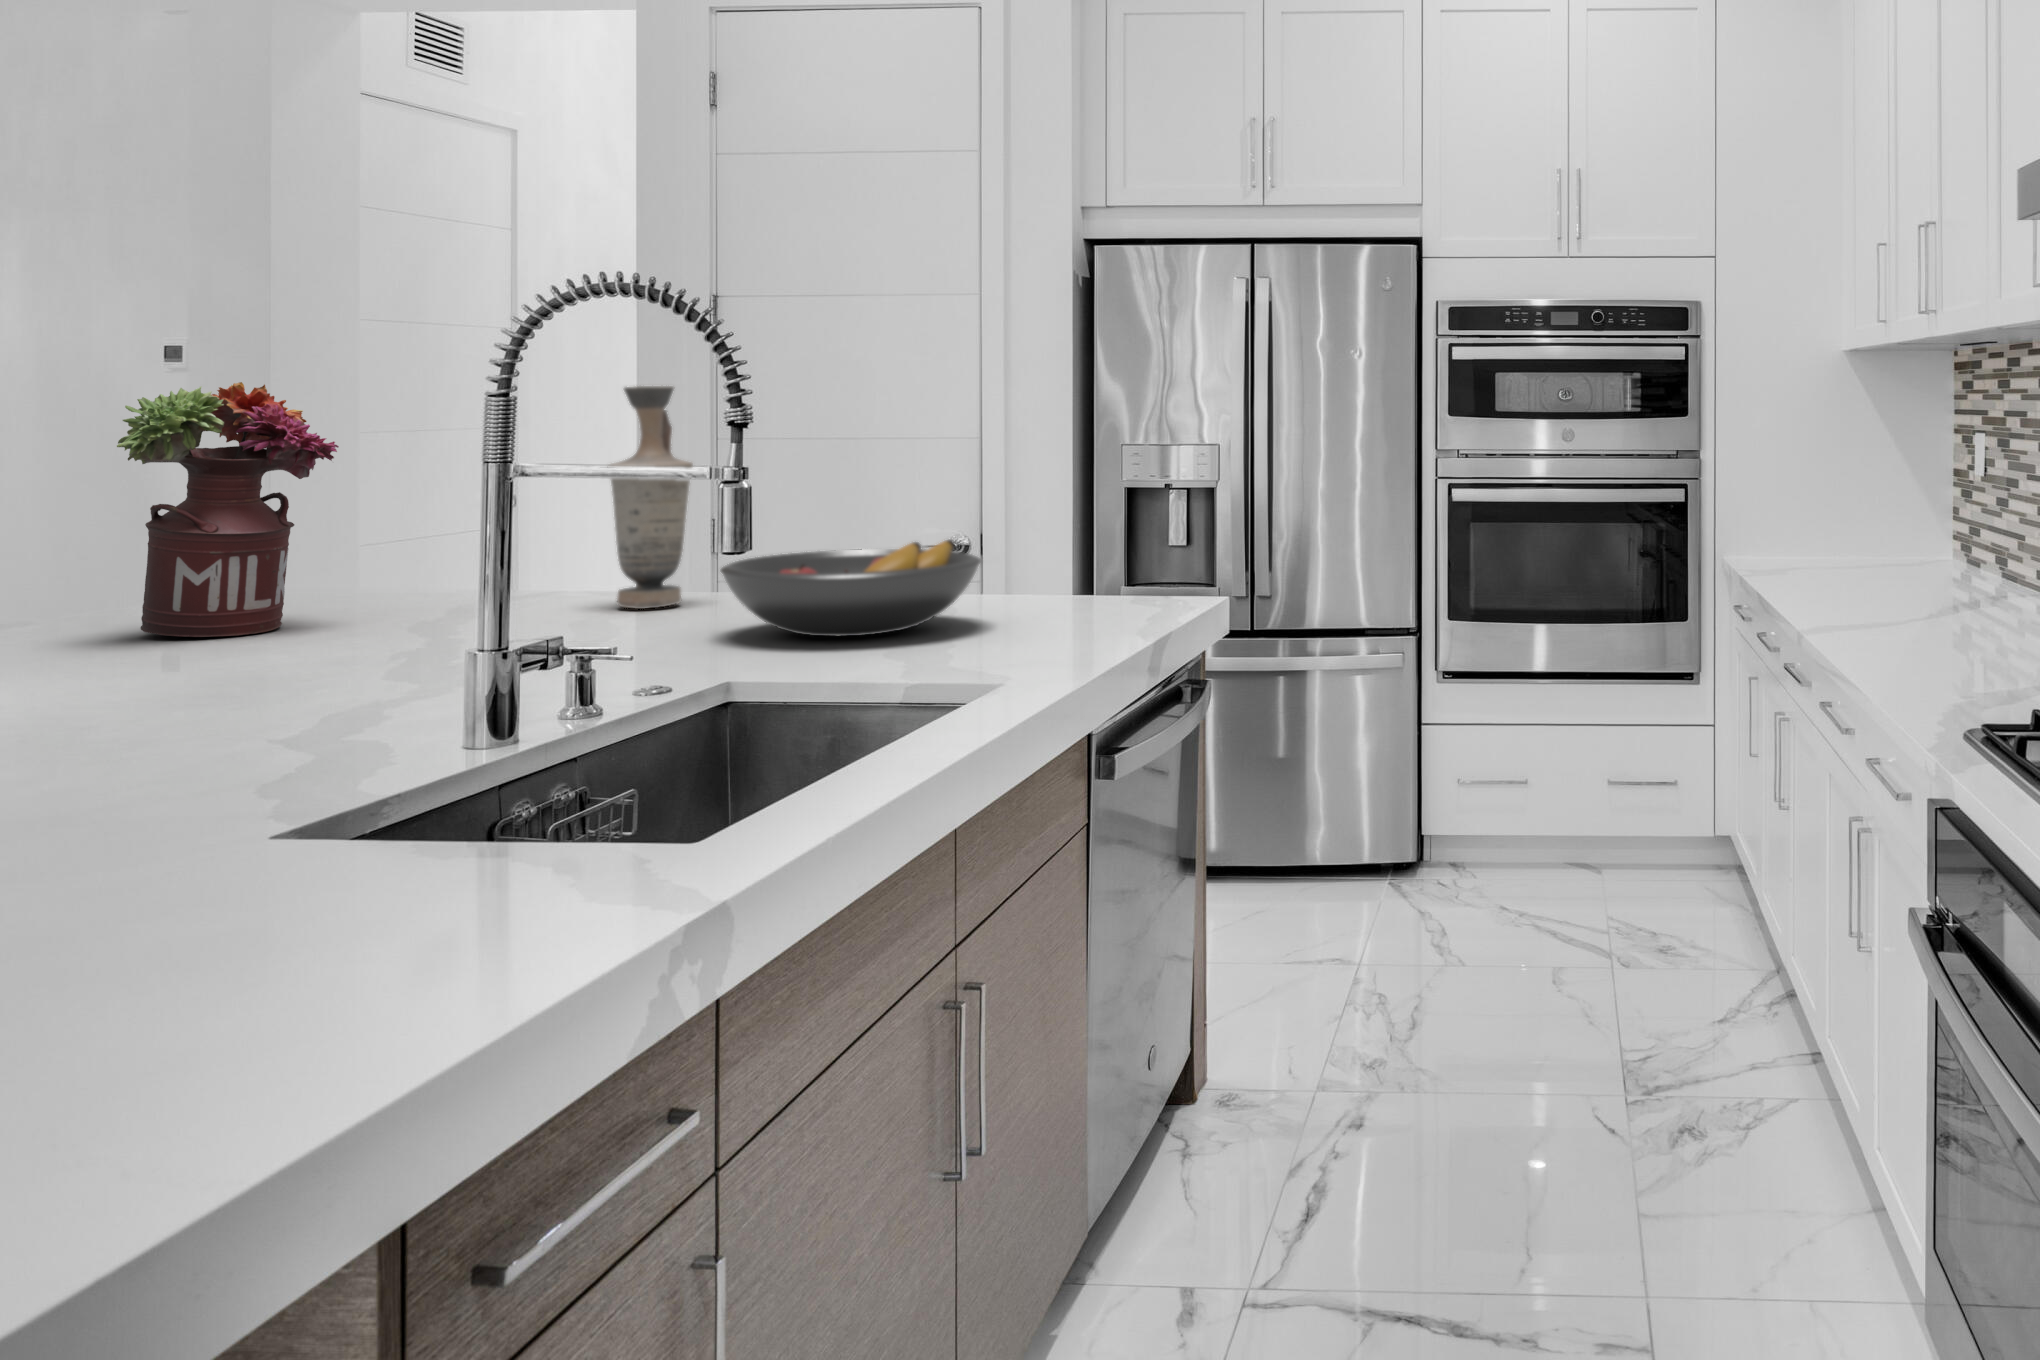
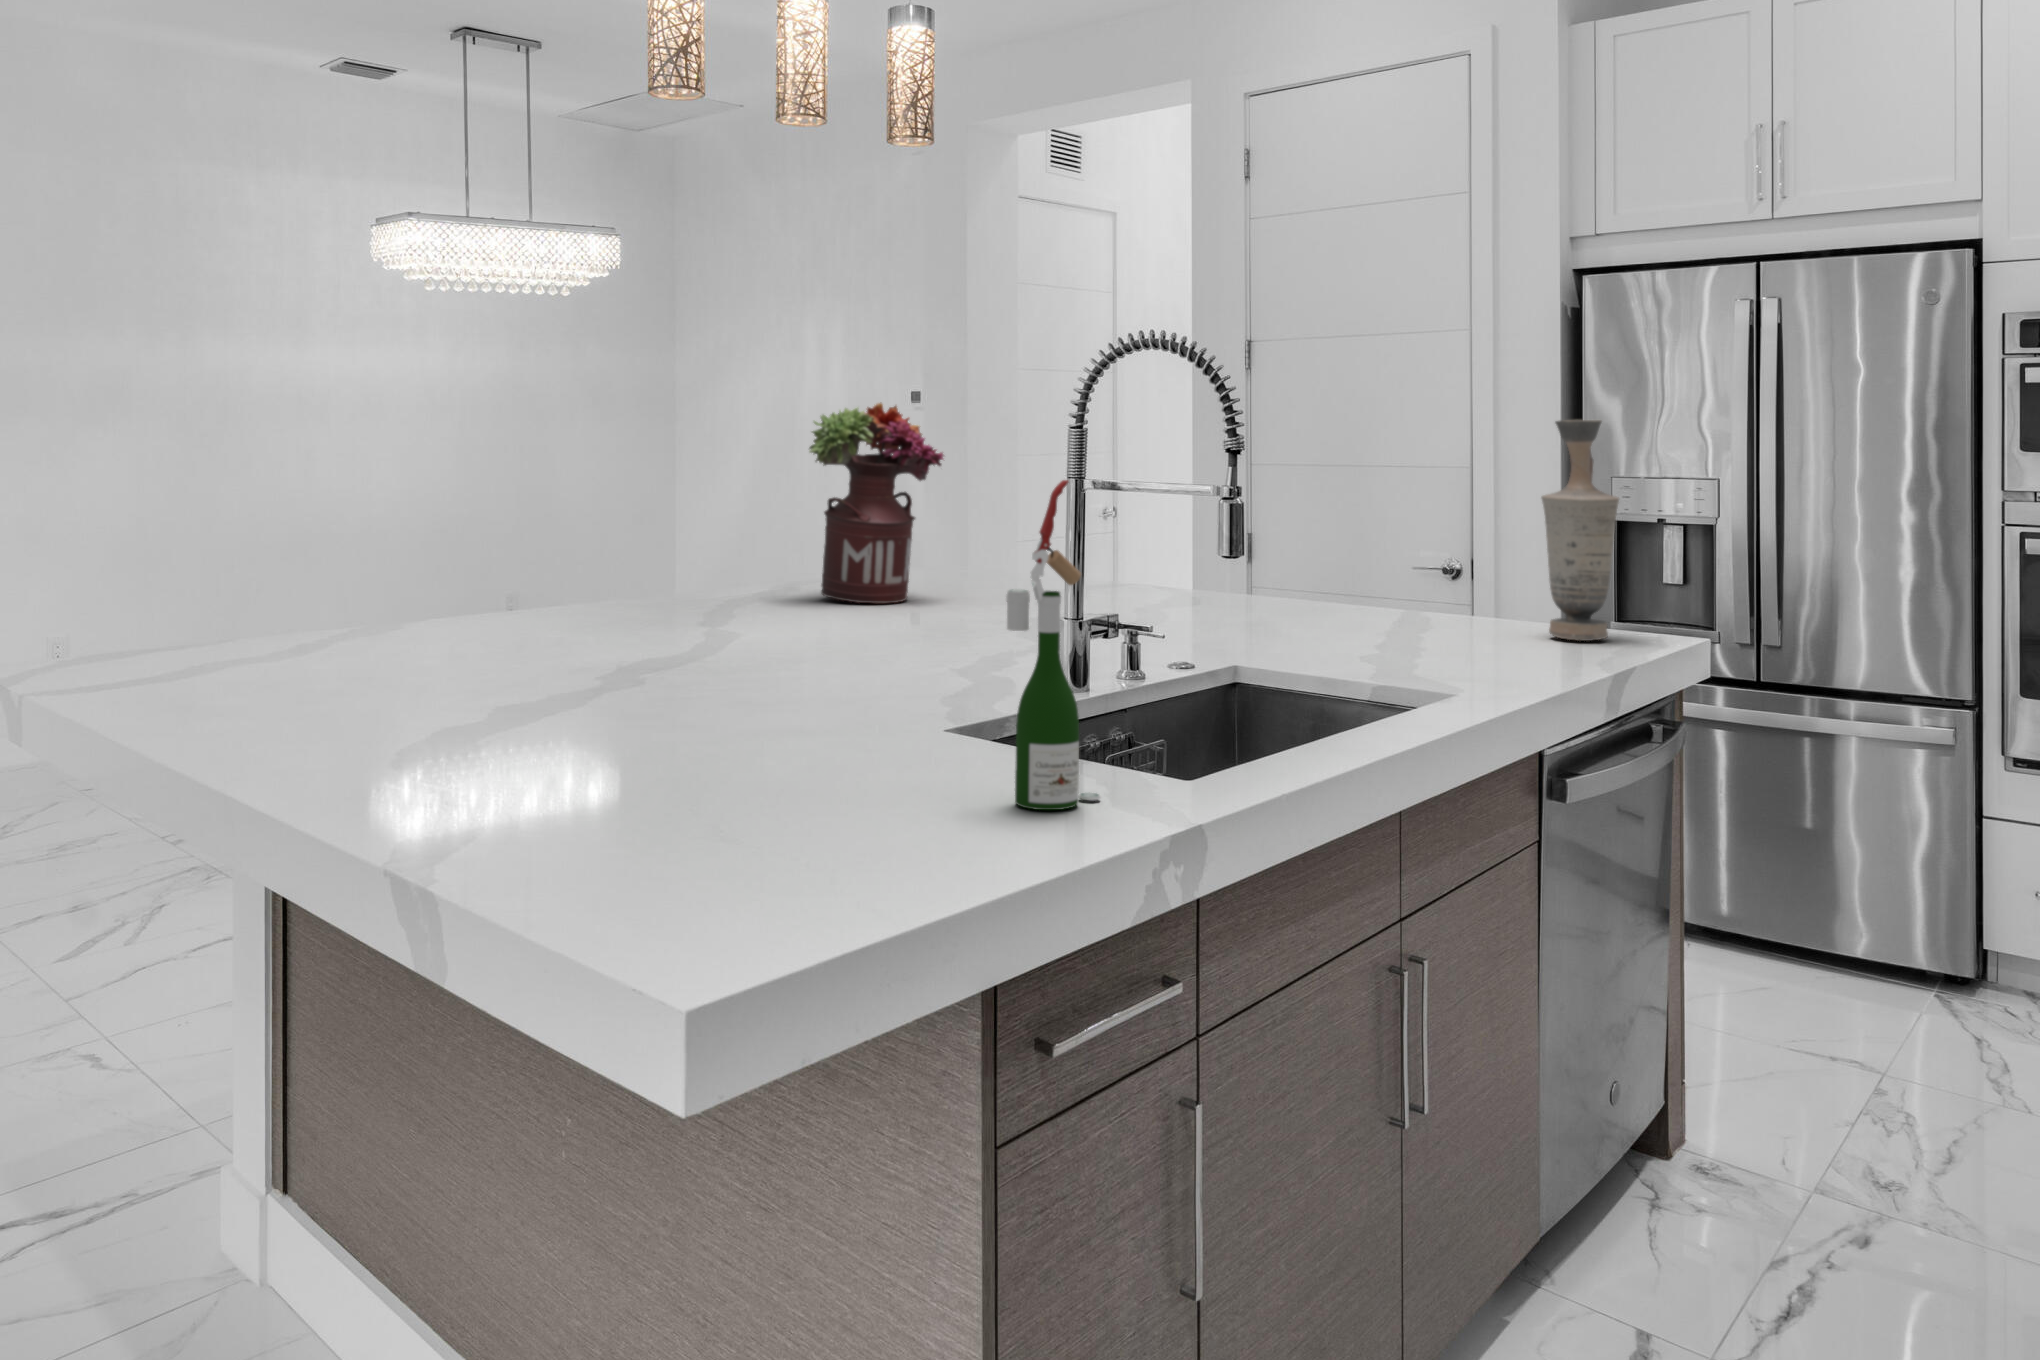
vase: present [611,386,693,609] -> present [1541,420,1619,641]
wine bottle: none [323,465,499,983] -> present [1006,480,1100,810]
fruit bowl: present [721,540,981,636] -> none [1226,559,1452,641]

